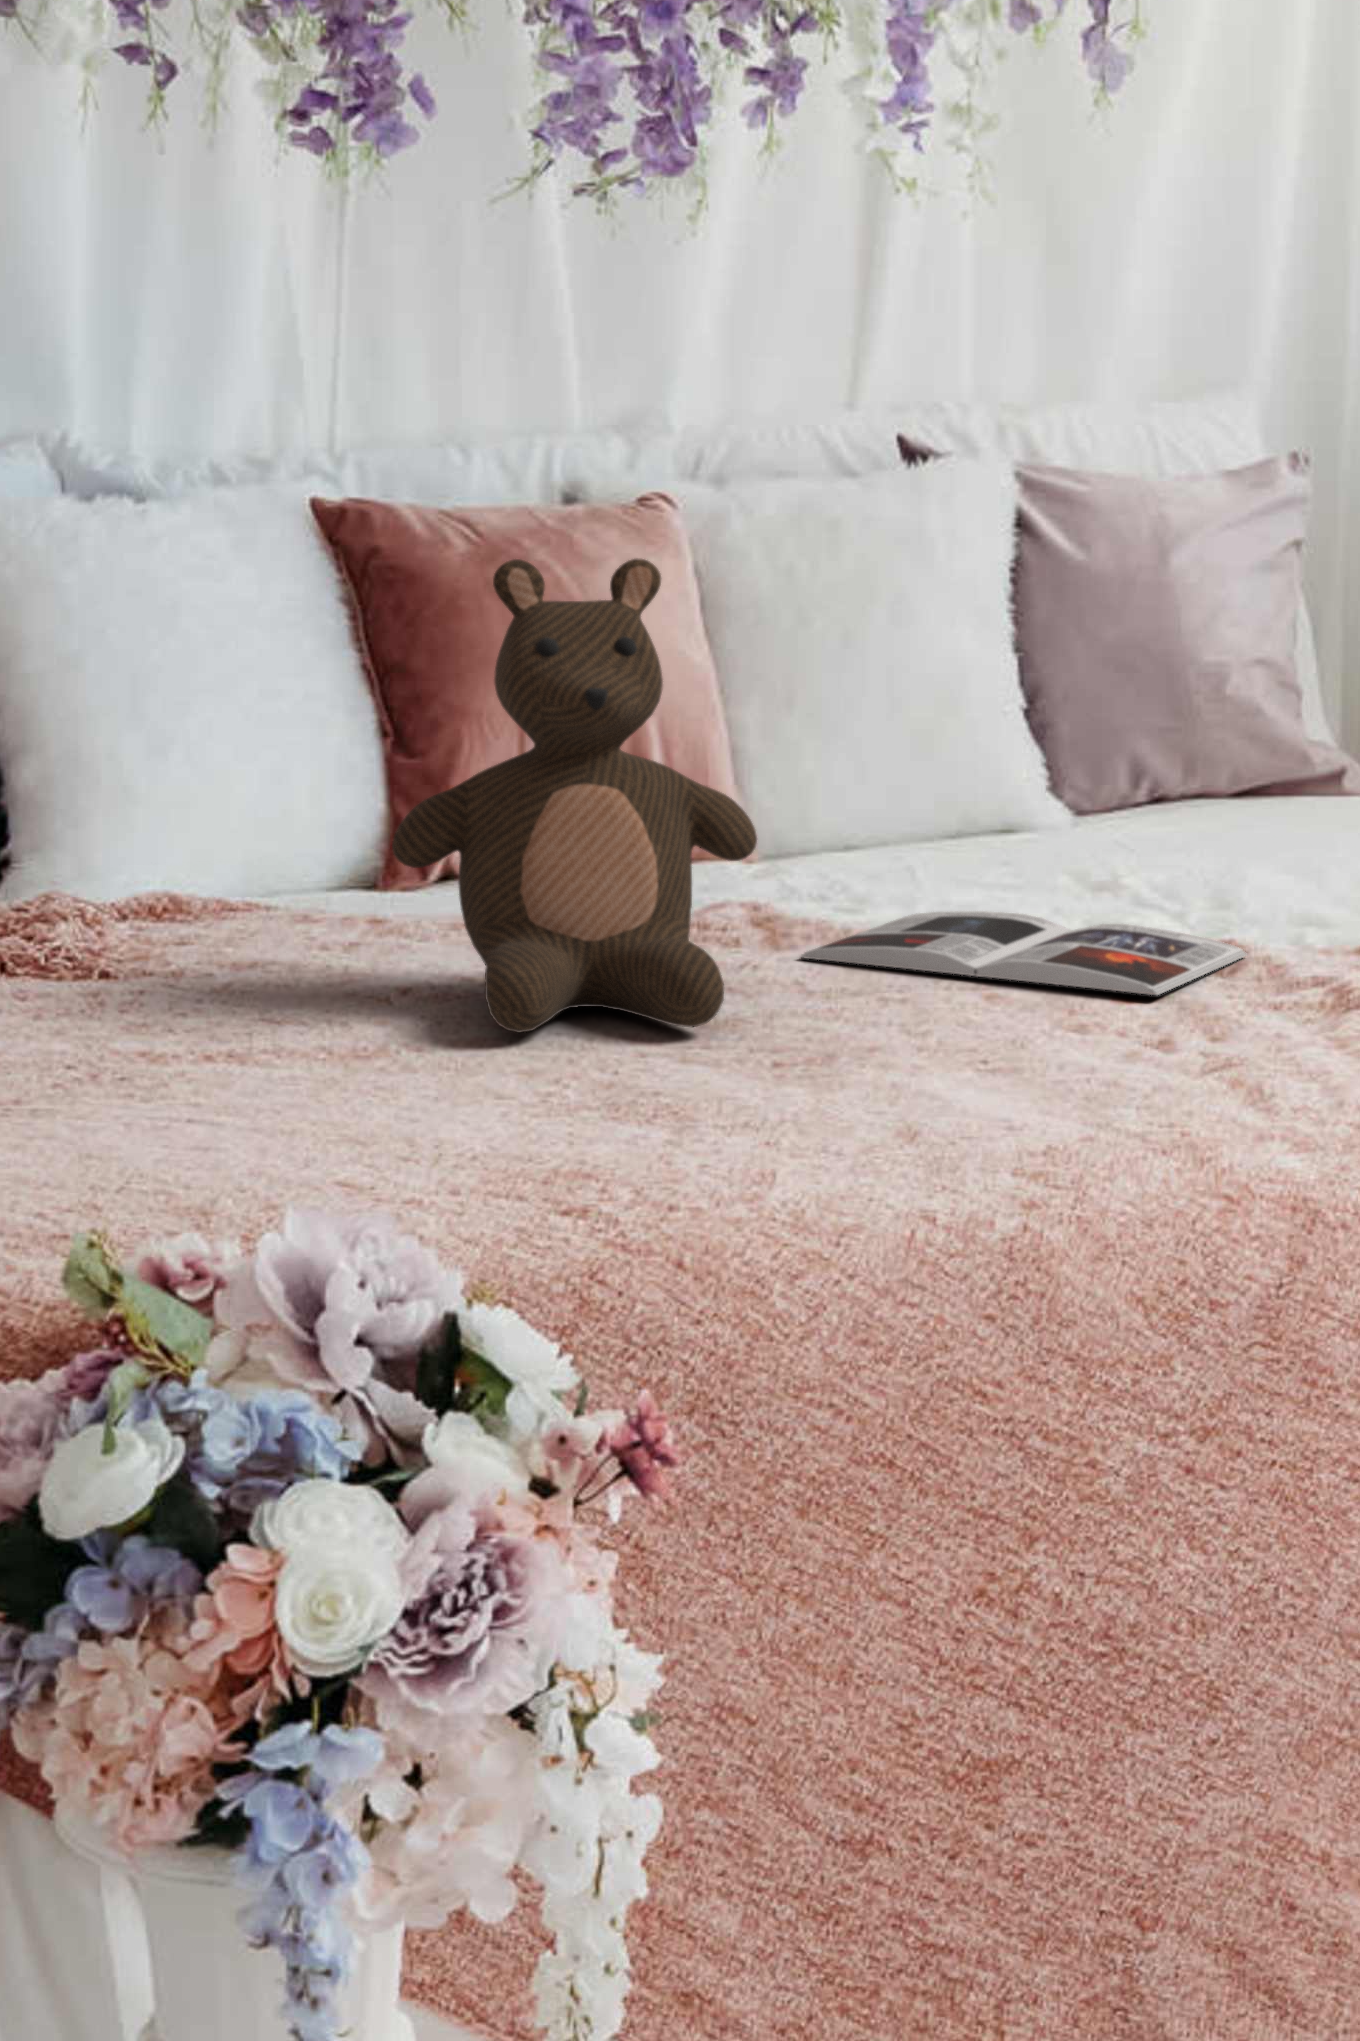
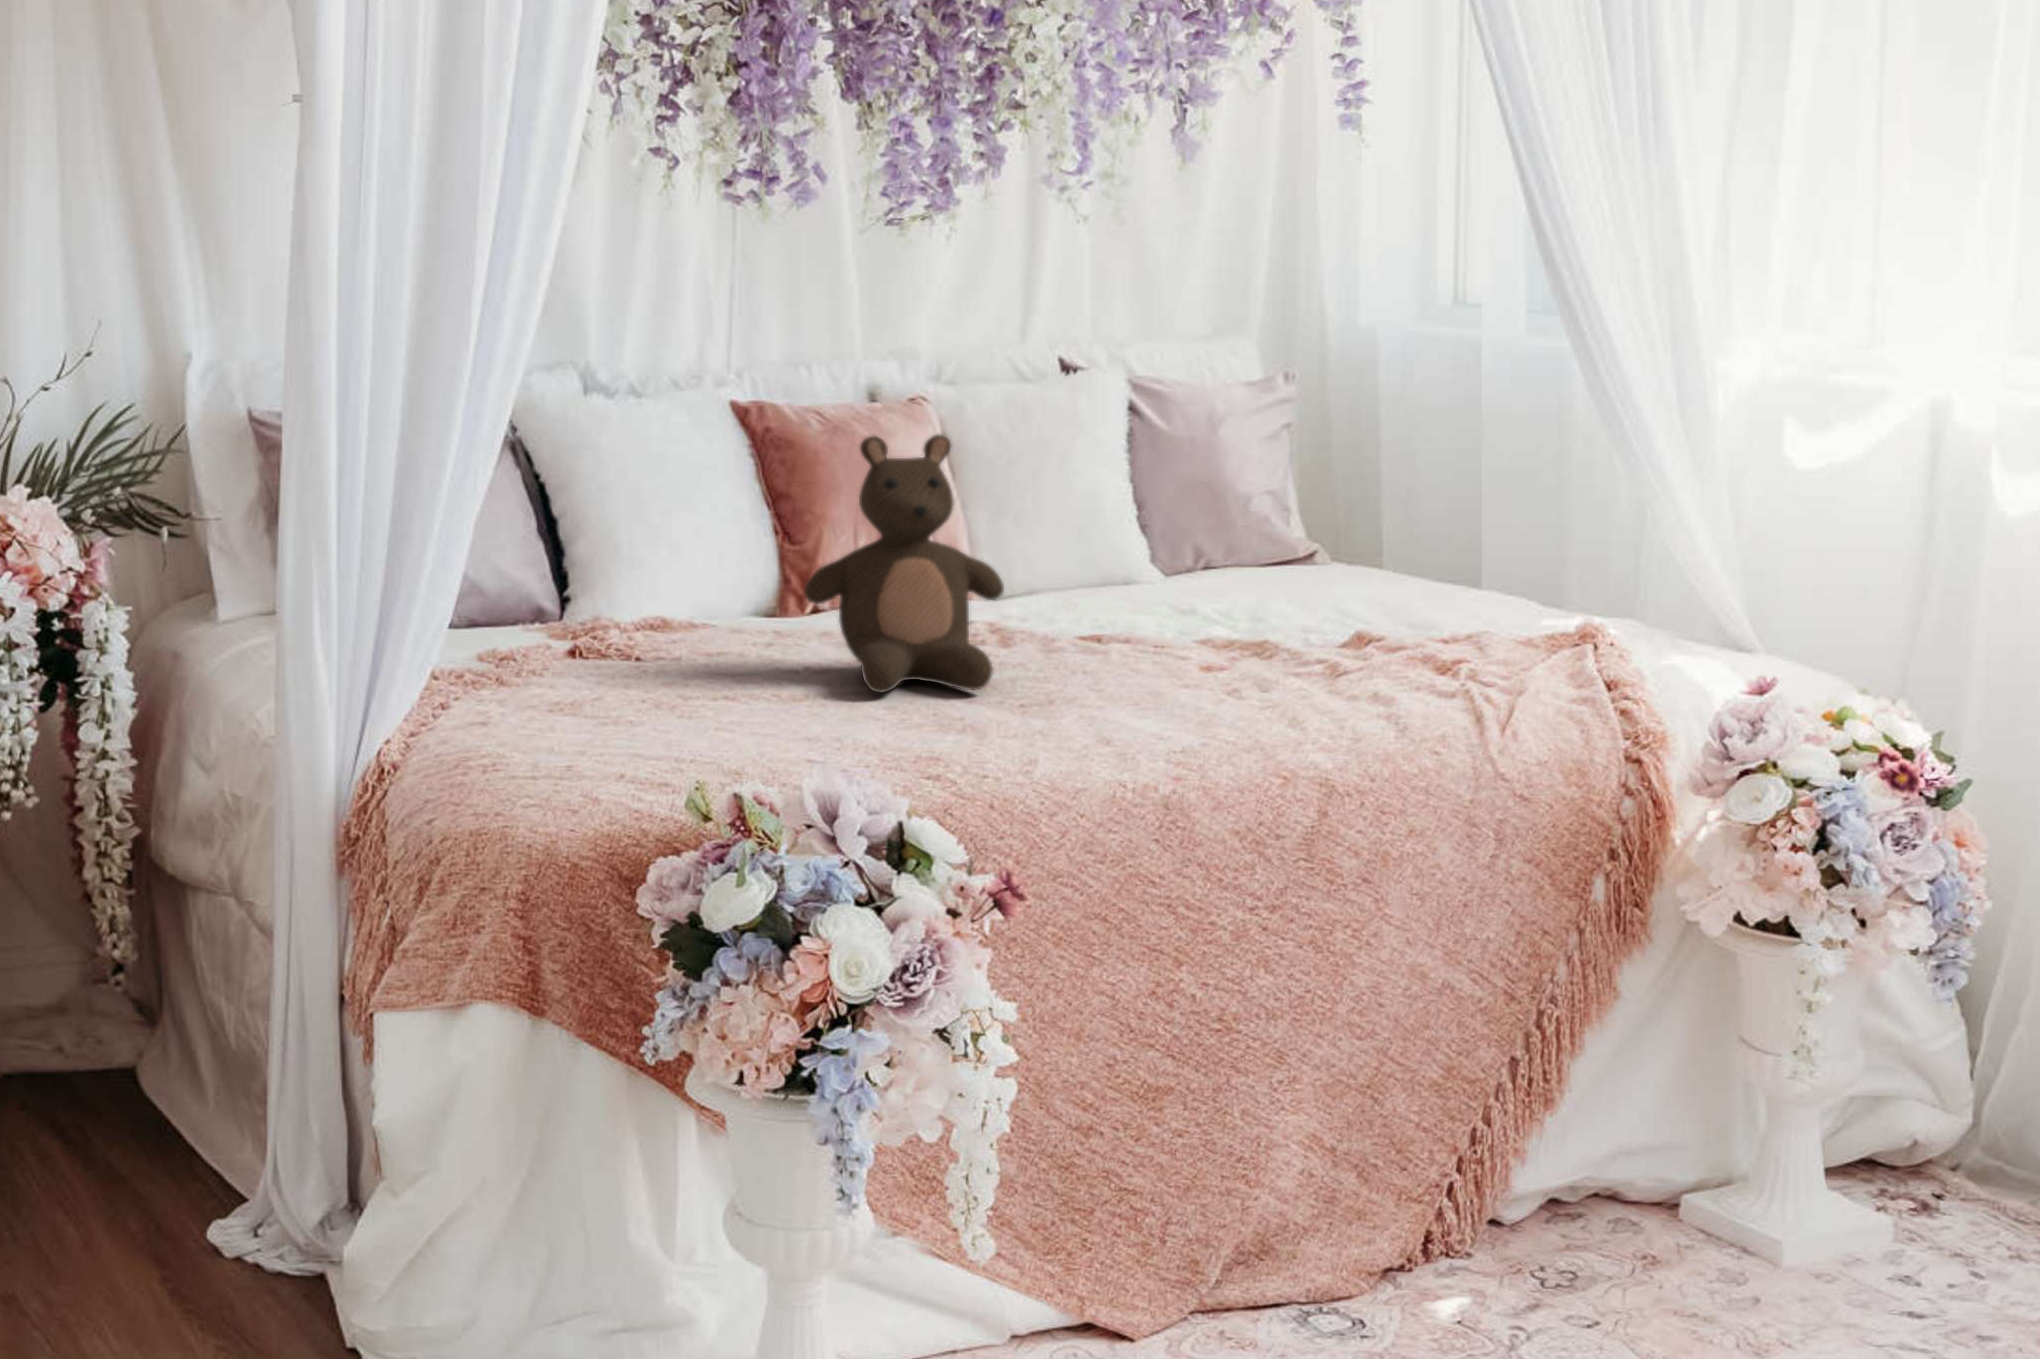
magazine: present [800,911,1246,995] -> none [1022,629,1279,674]

